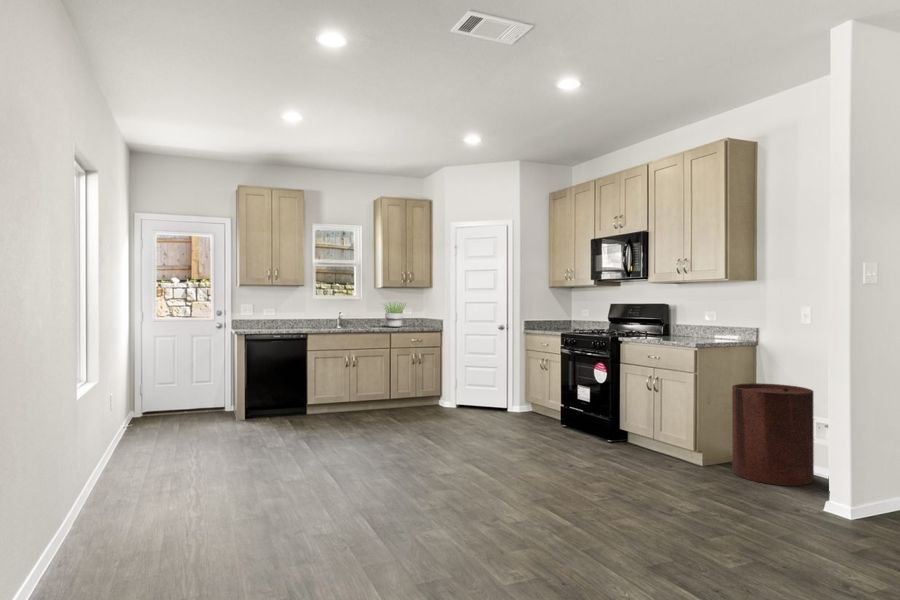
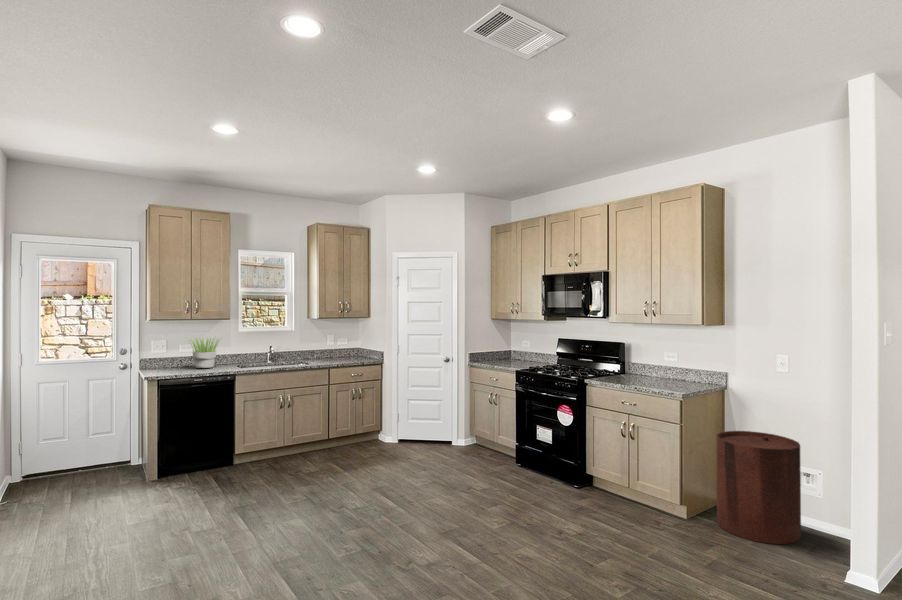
potted plant: present [384,302,406,327] -> present [191,338,219,368]

